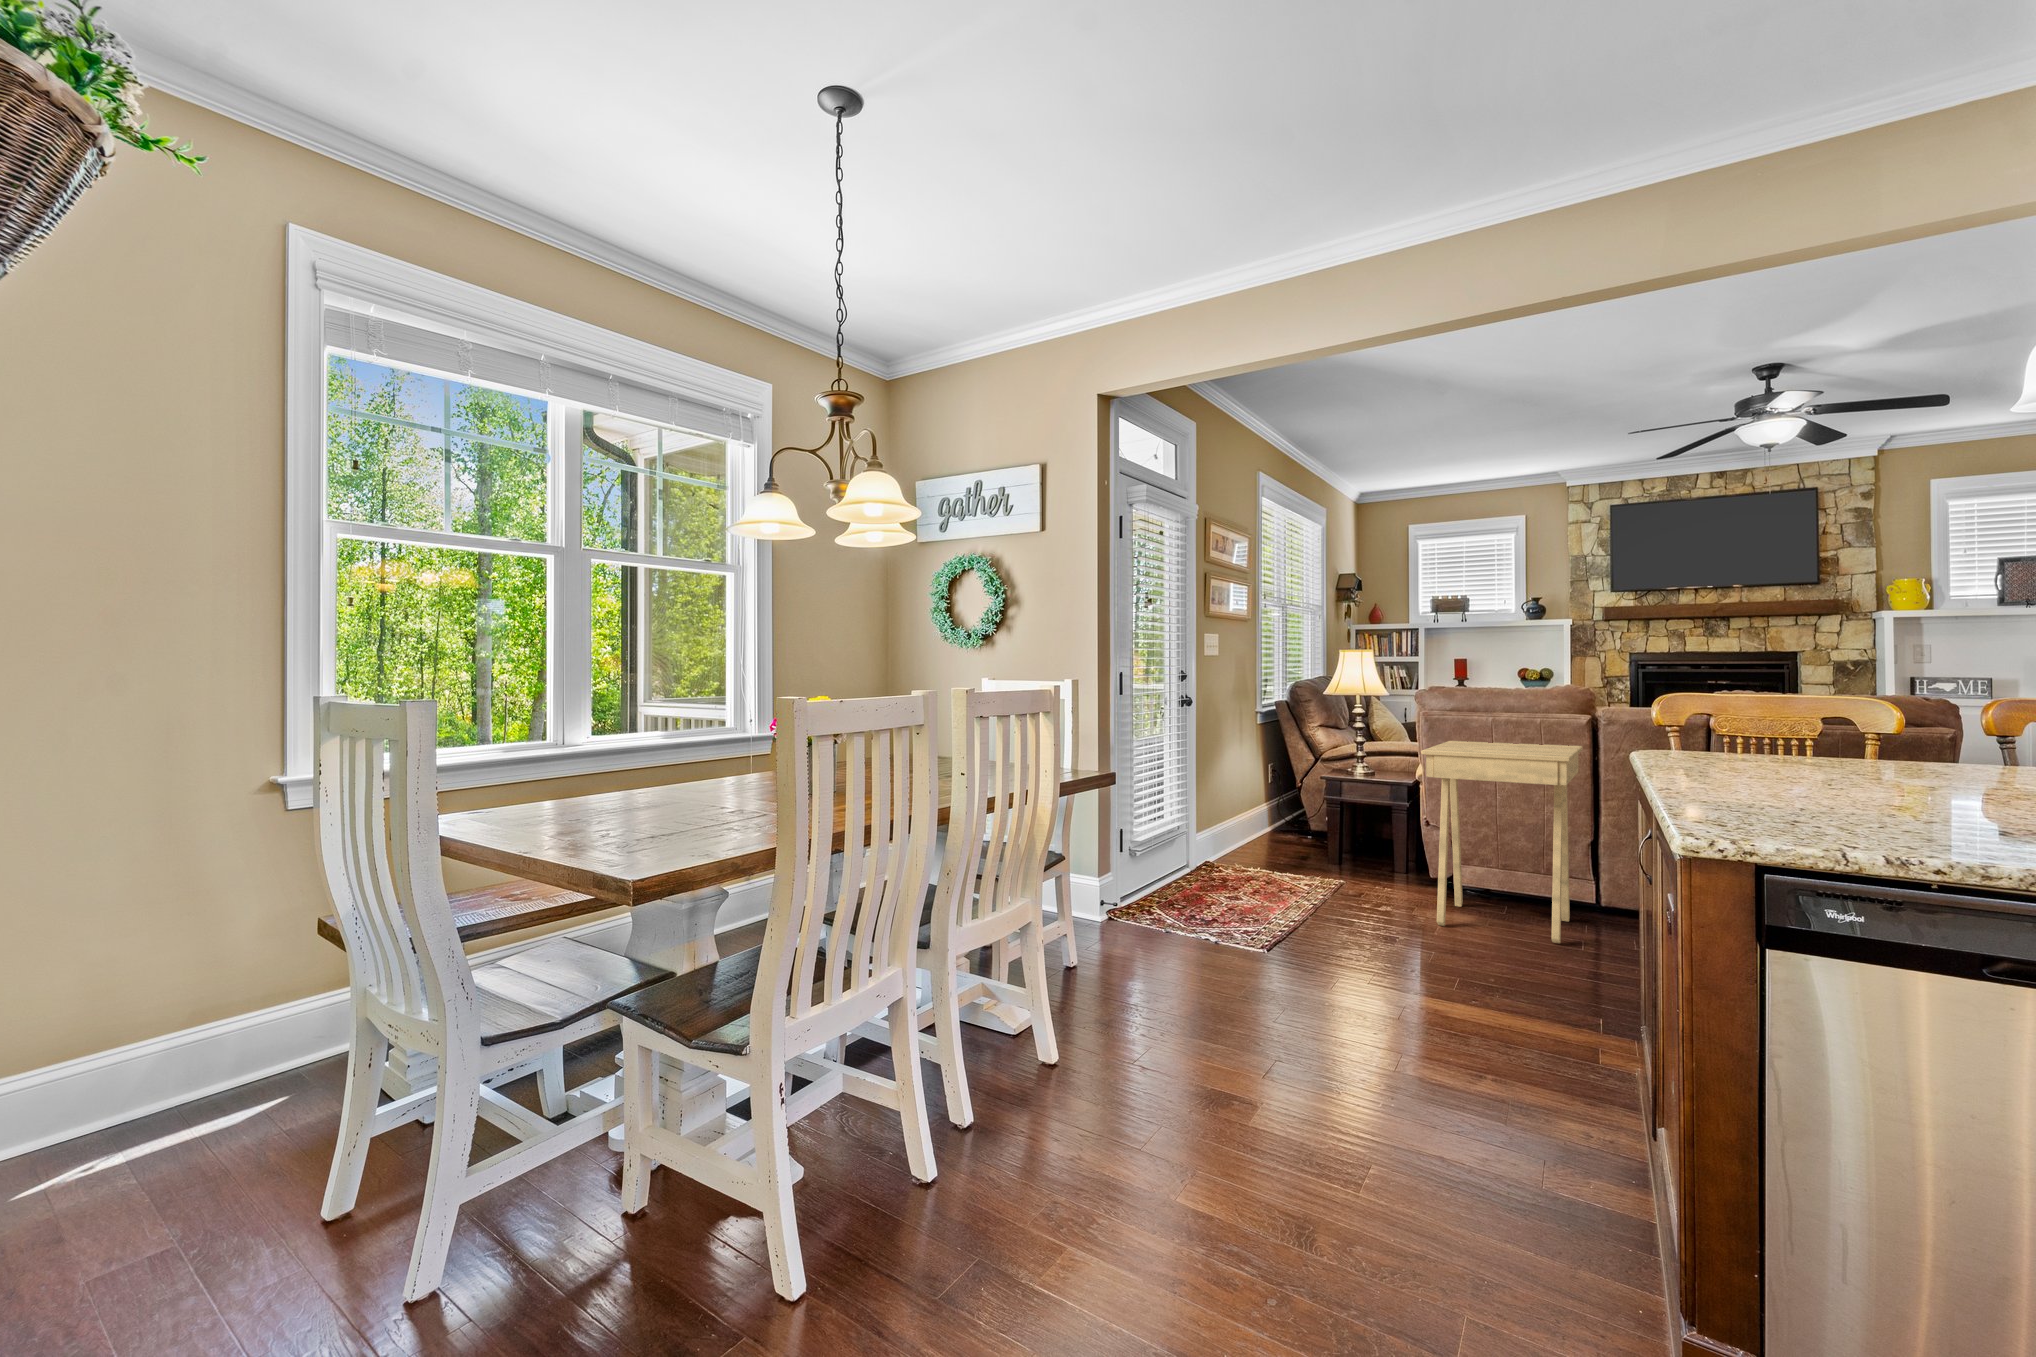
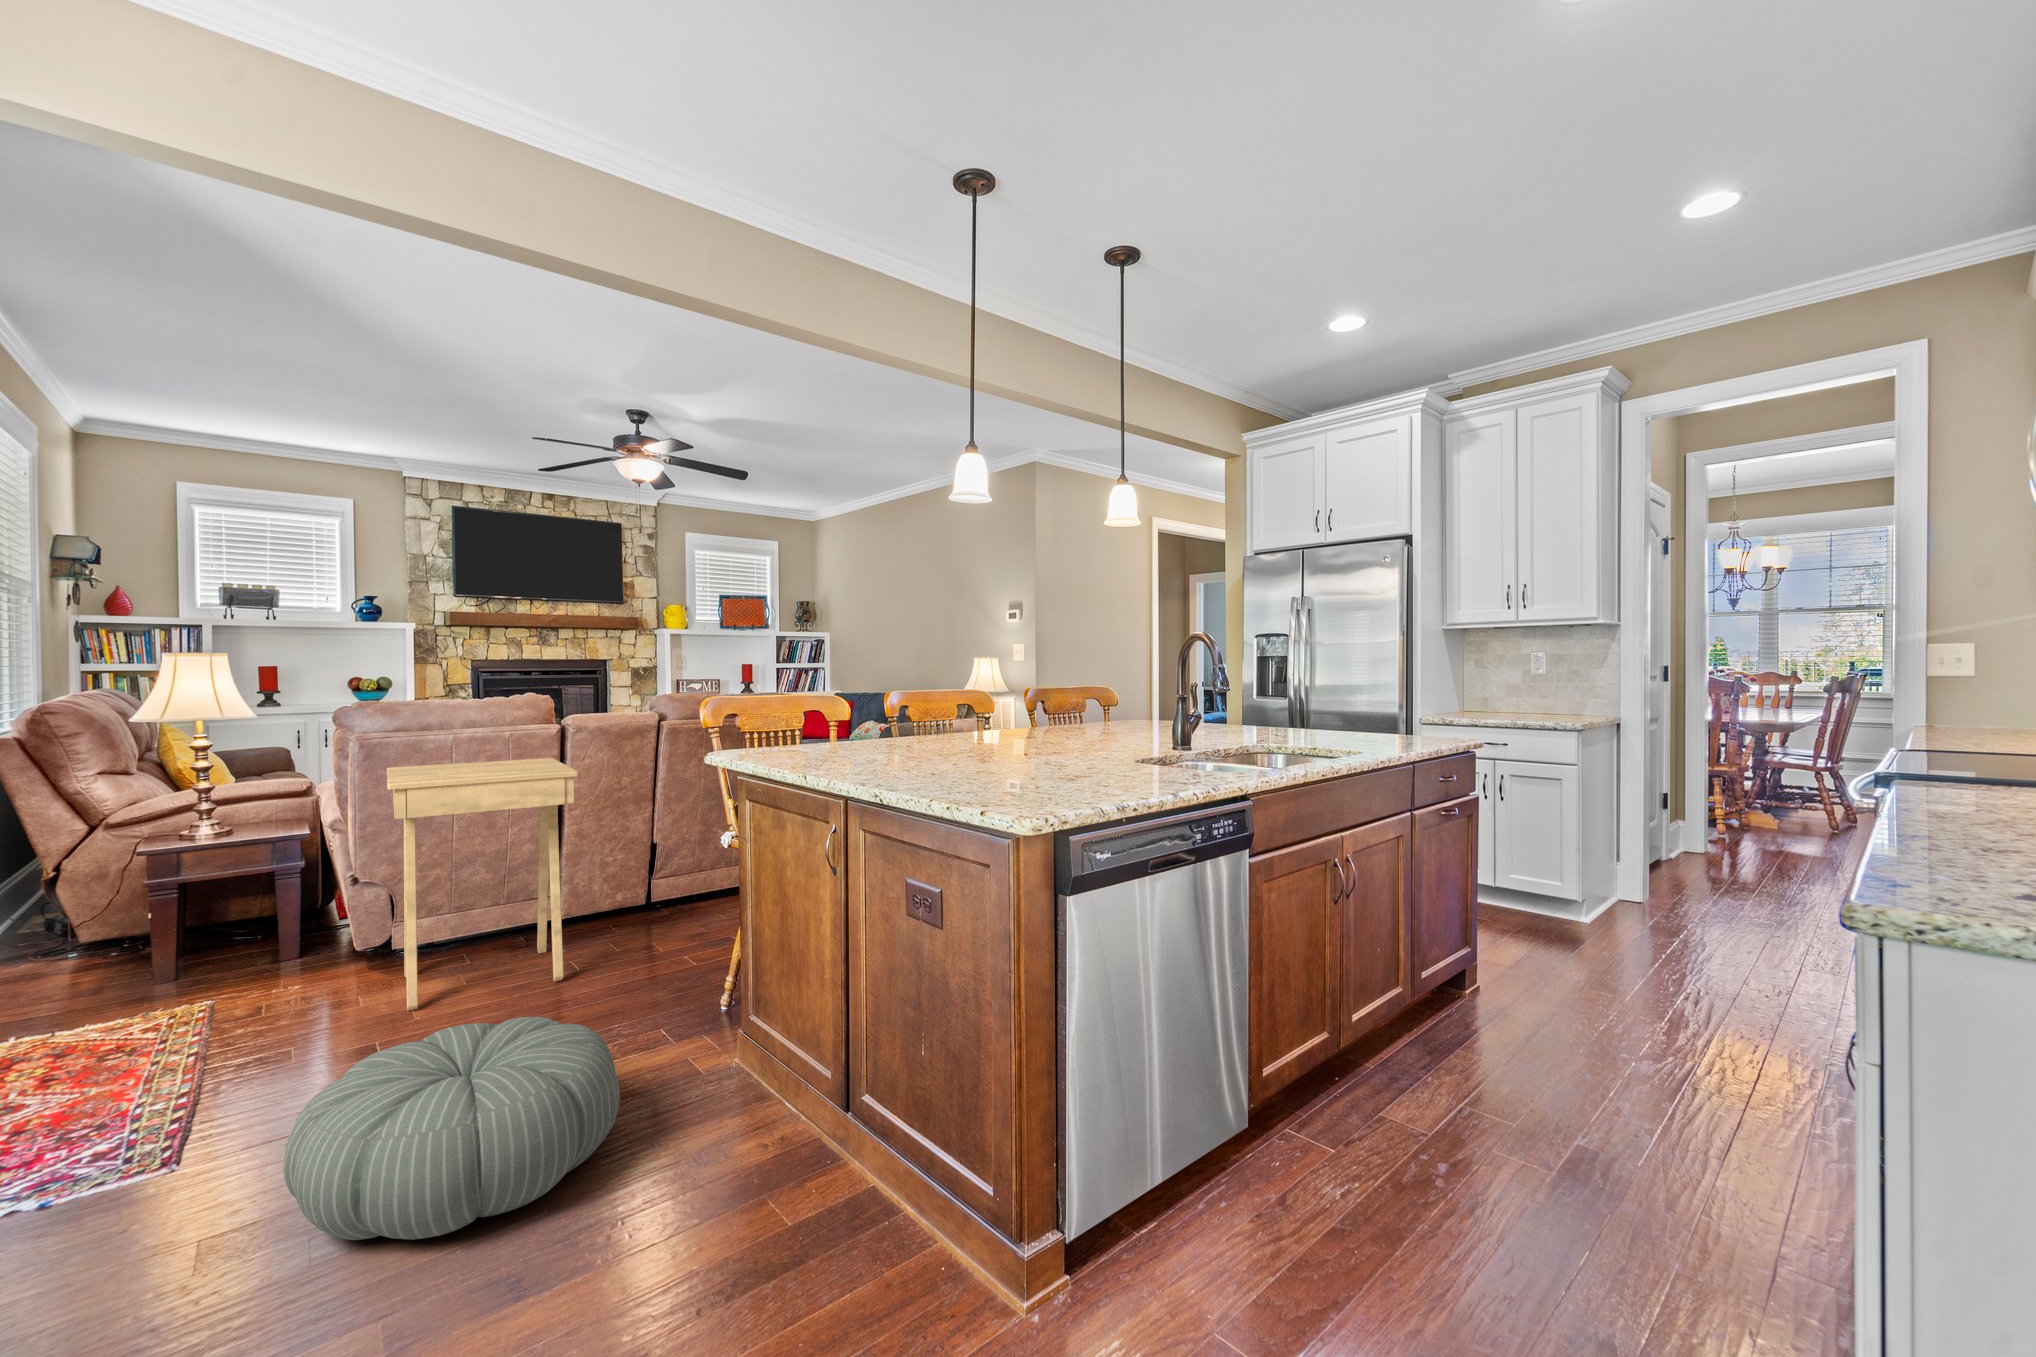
pouf: none [1291,918,1499,1044] -> present [284,1017,620,1240]

